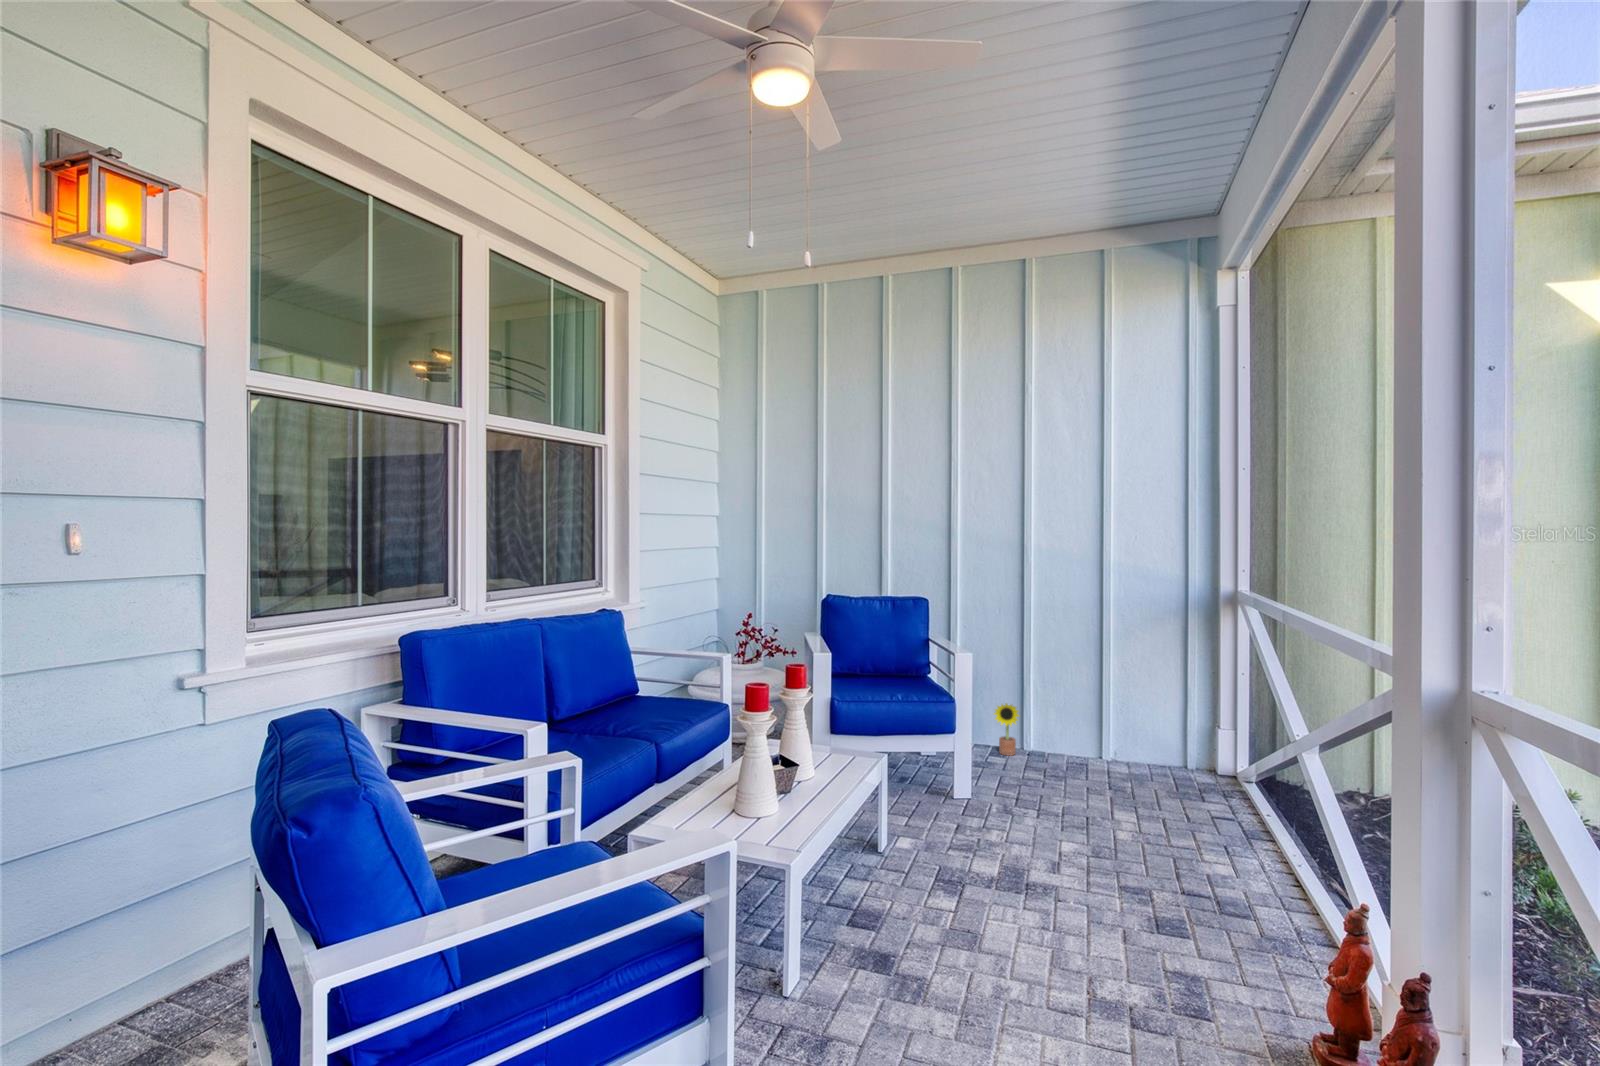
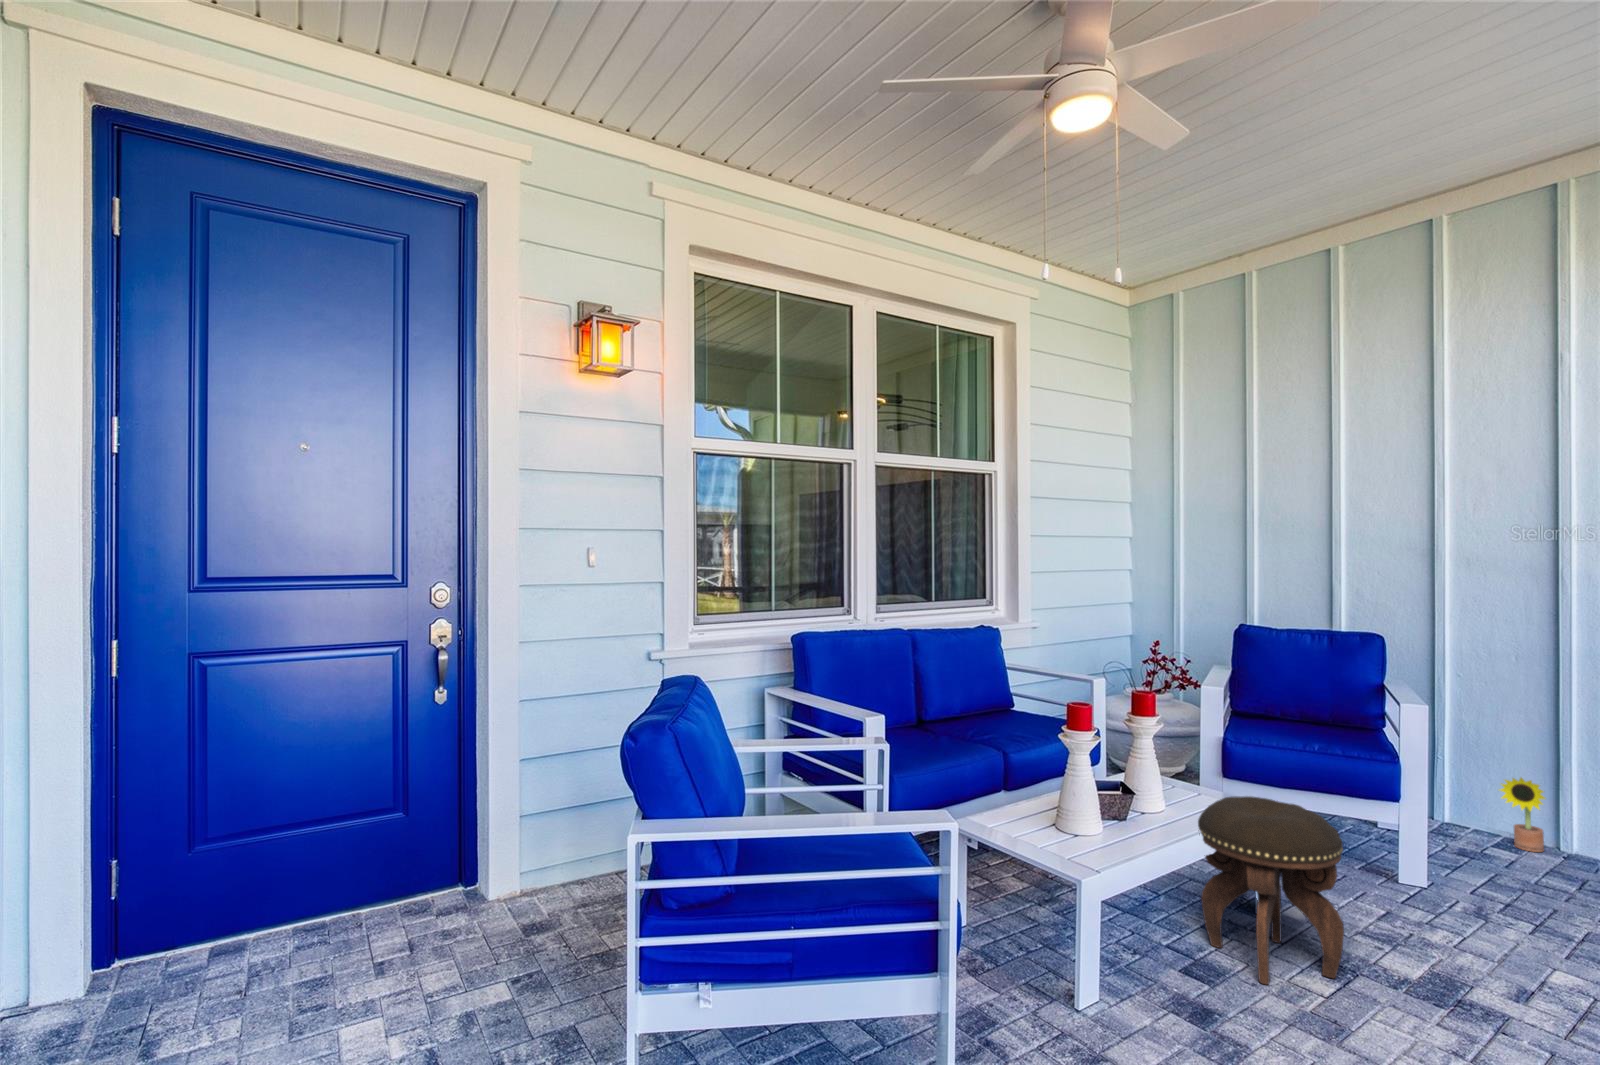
footstool: none [852,752,961,916] -> present [1198,796,1344,984]

